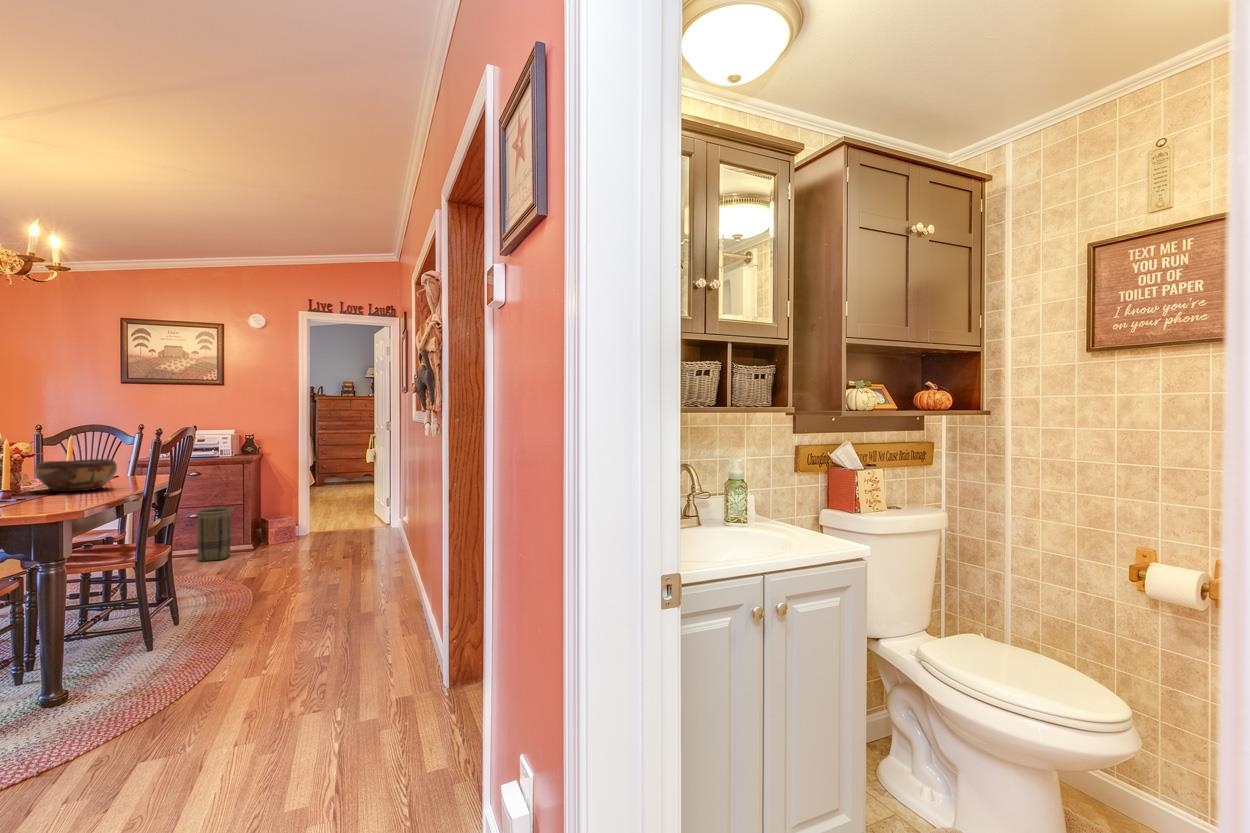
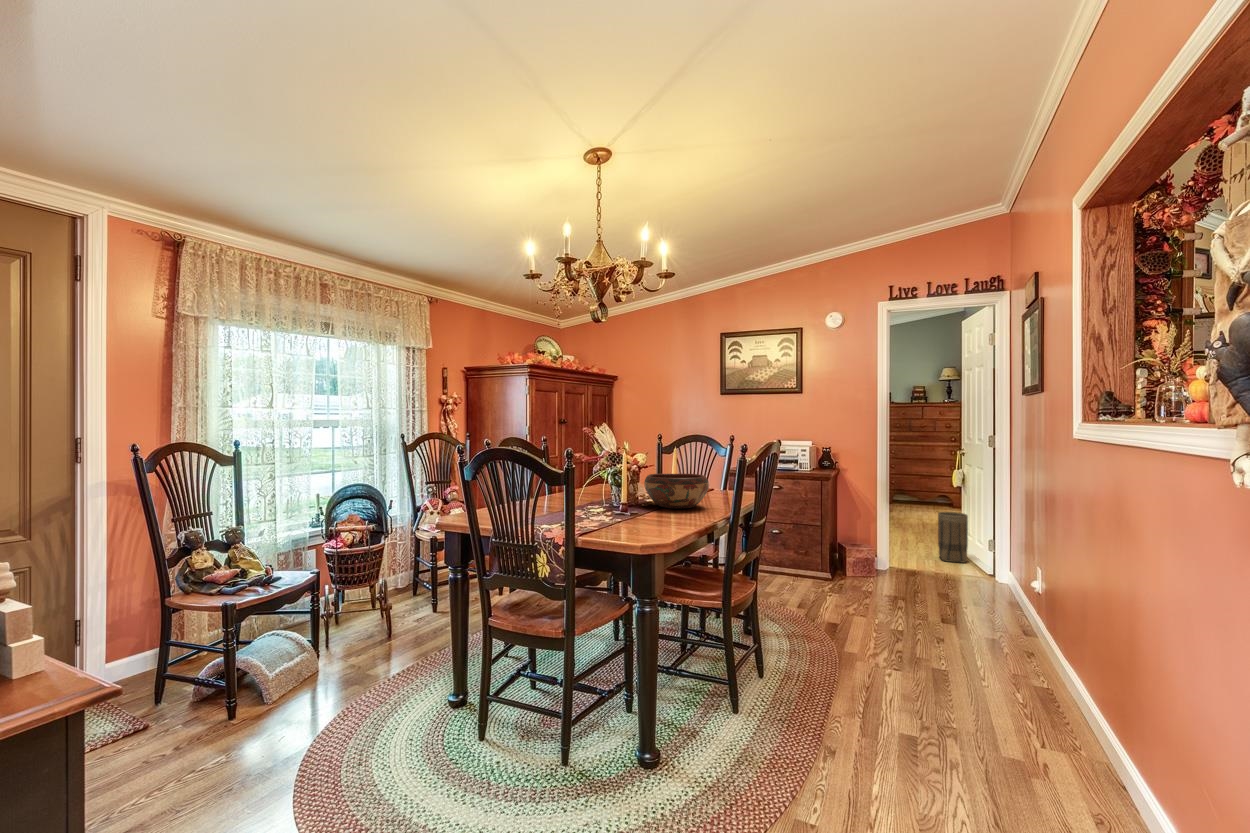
basket: present [198,508,231,561] -> present [938,512,968,563]

